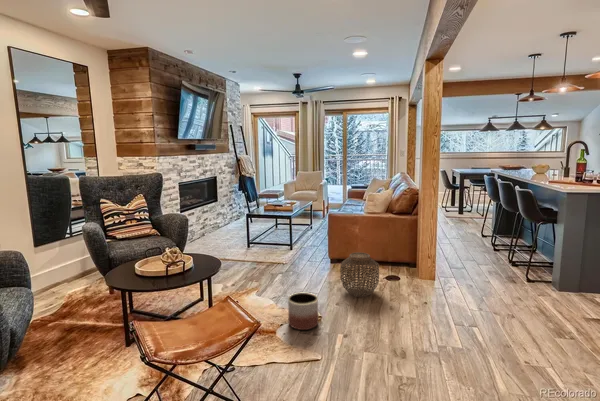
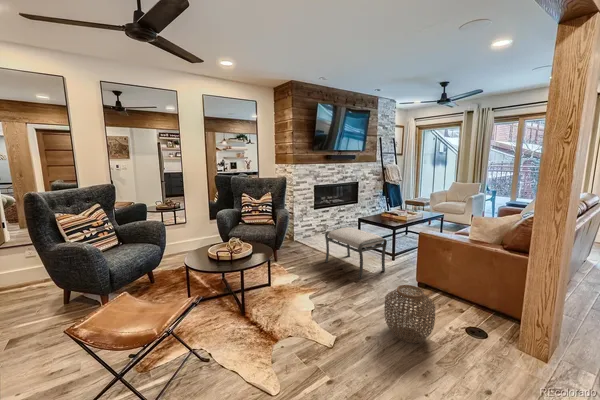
ottoman: none [232,223,296,270] -> present [325,227,387,279]
planter: present [288,293,318,330] -> none [290,311,322,356]

